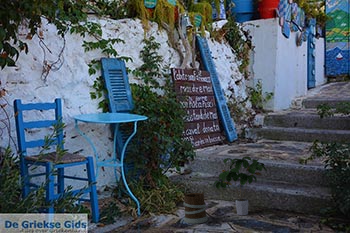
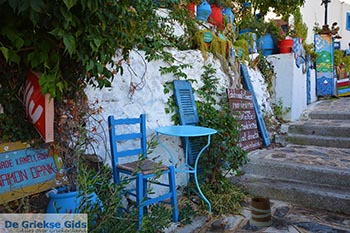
potted plant: present [214,156,267,215] -> none [273,165,324,218]

